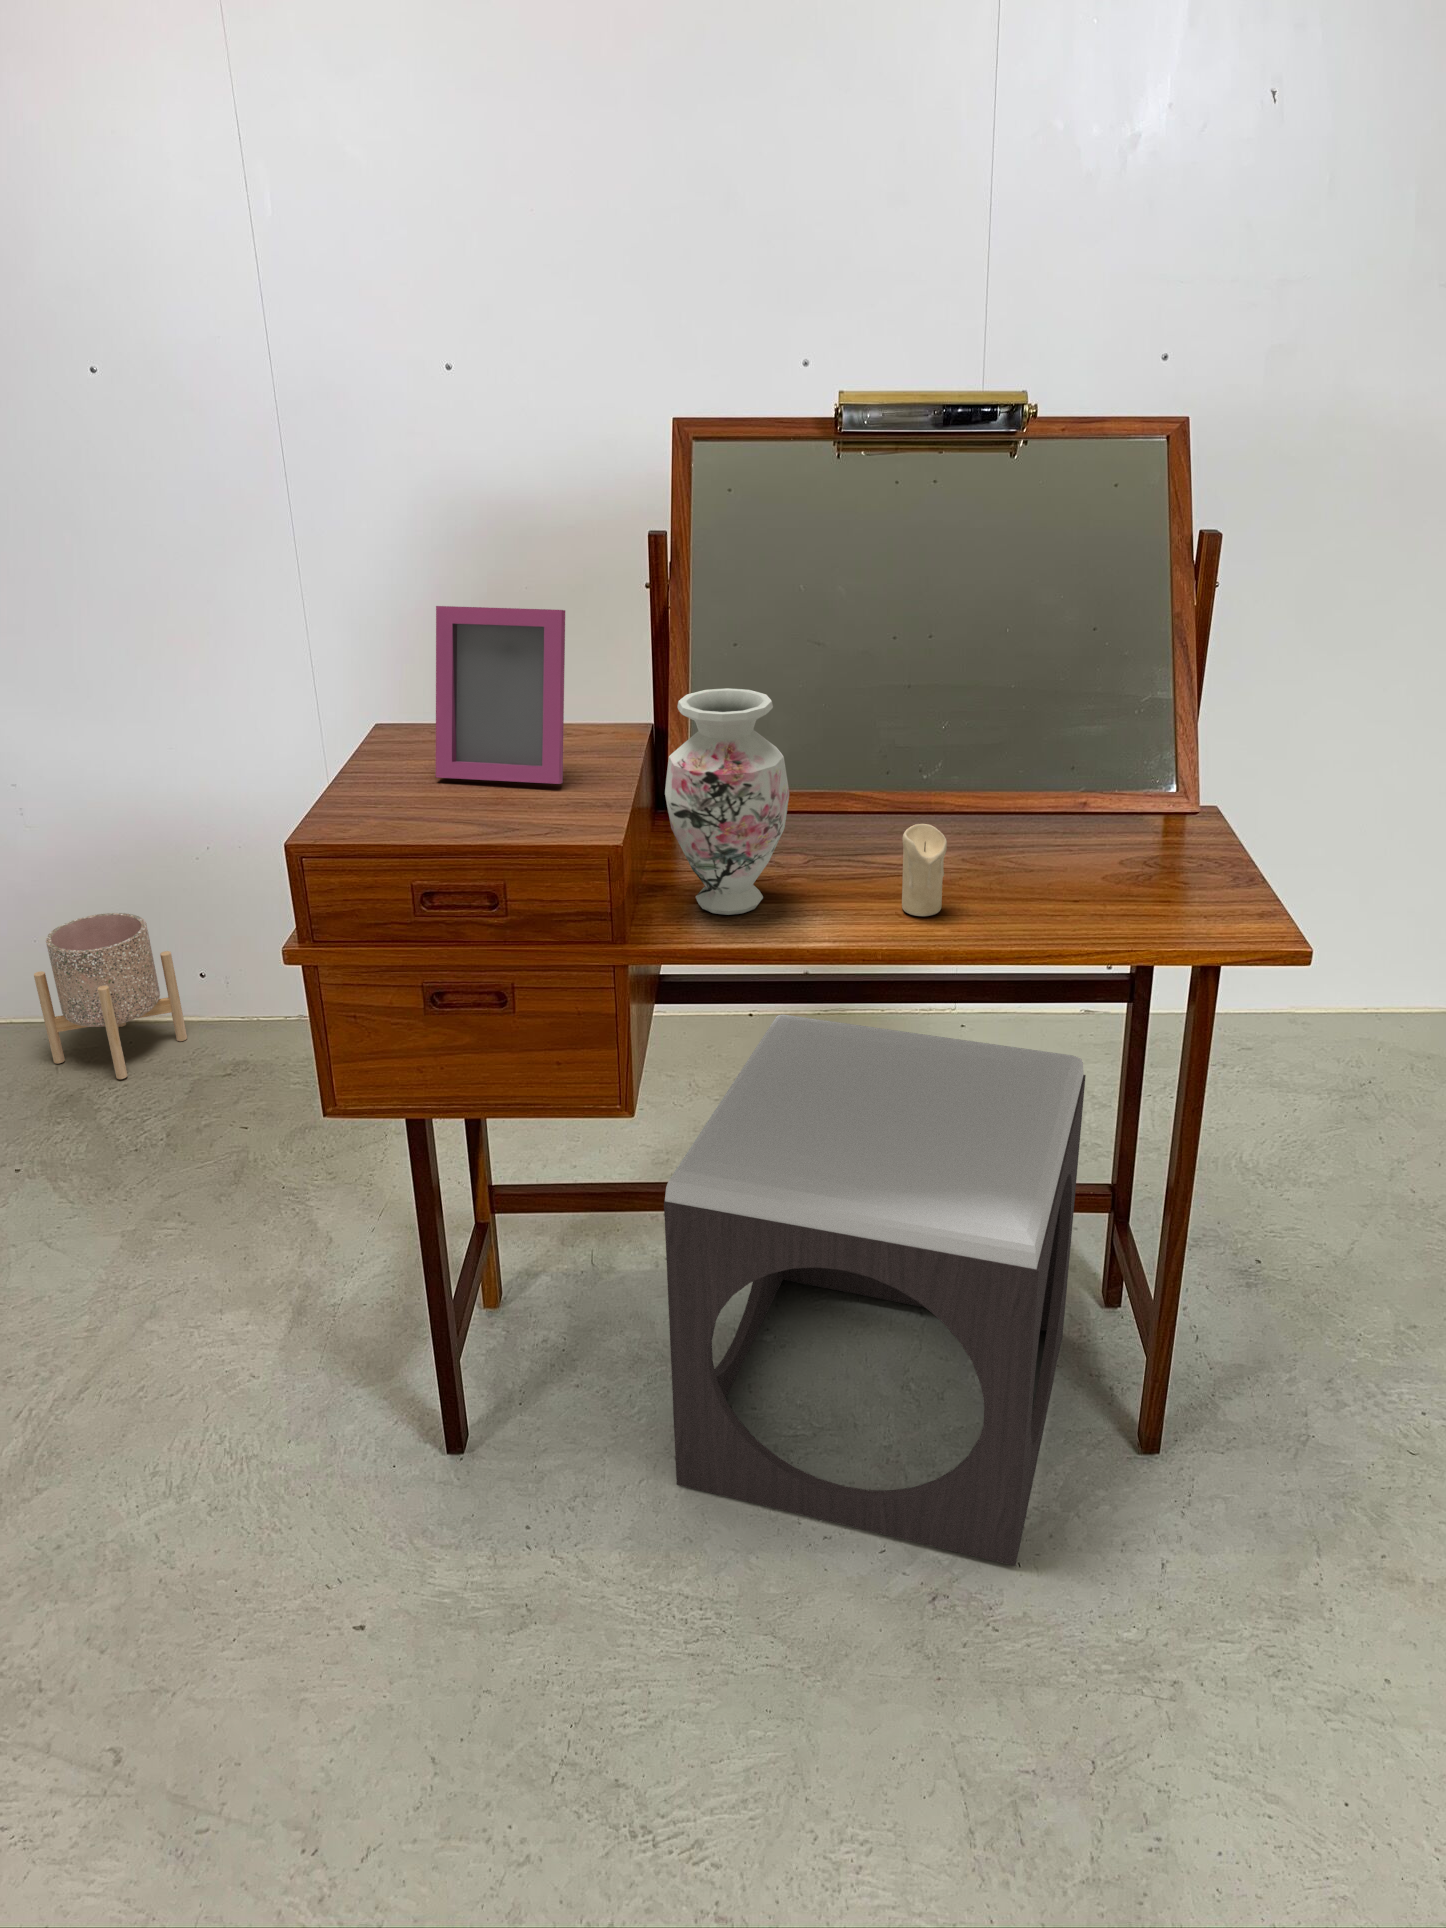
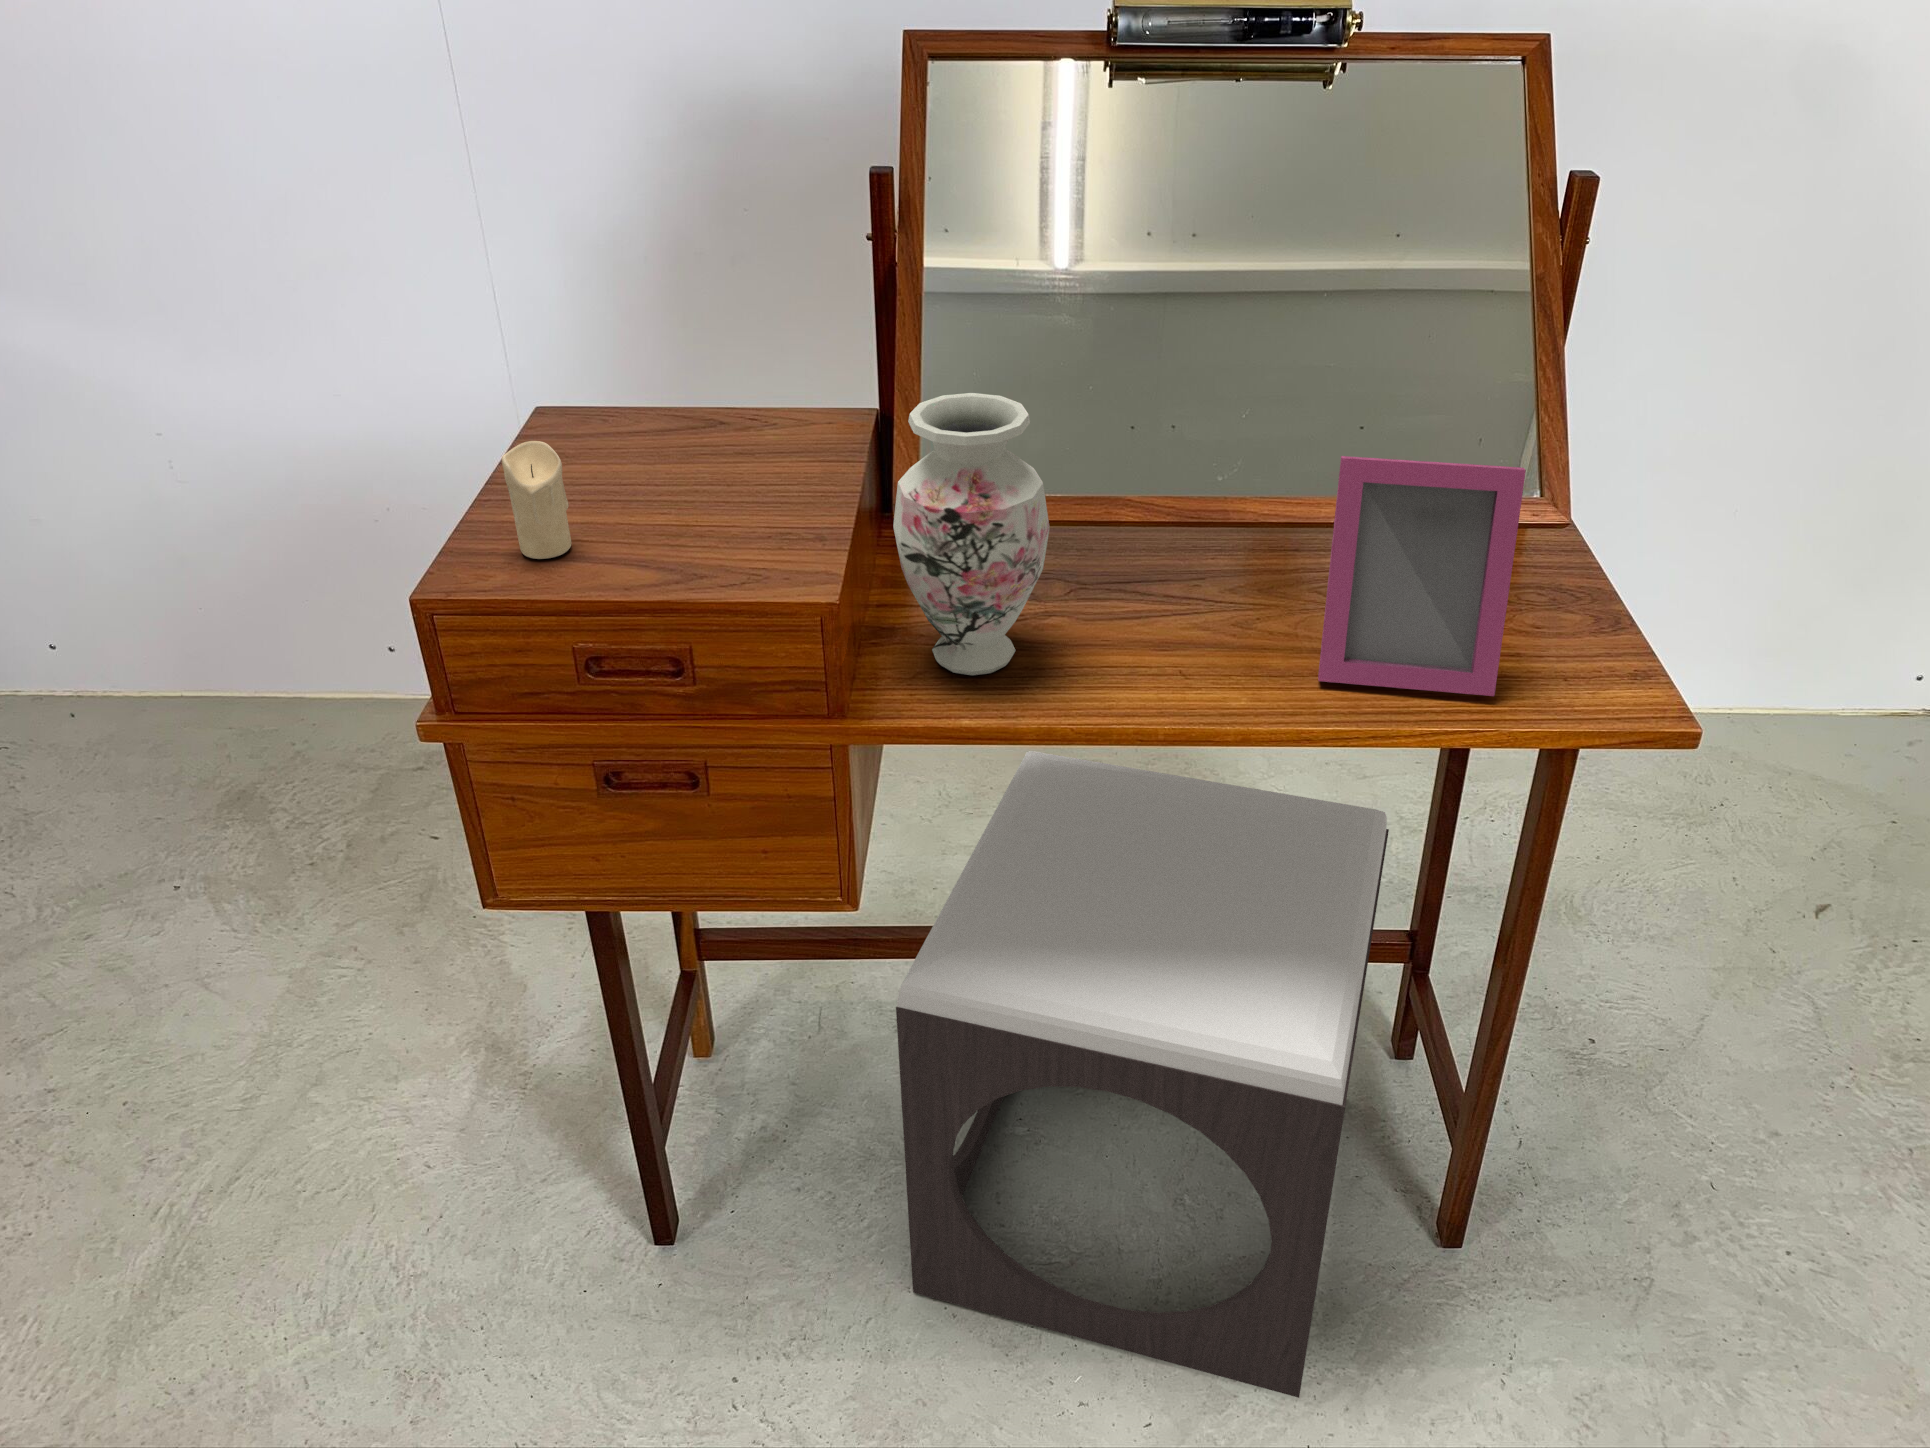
picture frame: present [436,606,565,784] -> present [1318,456,1526,696]
candle: present [902,824,947,916] -> present [502,441,571,559]
planter: present [34,913,187,1079] -> none [179,587,362,777]

